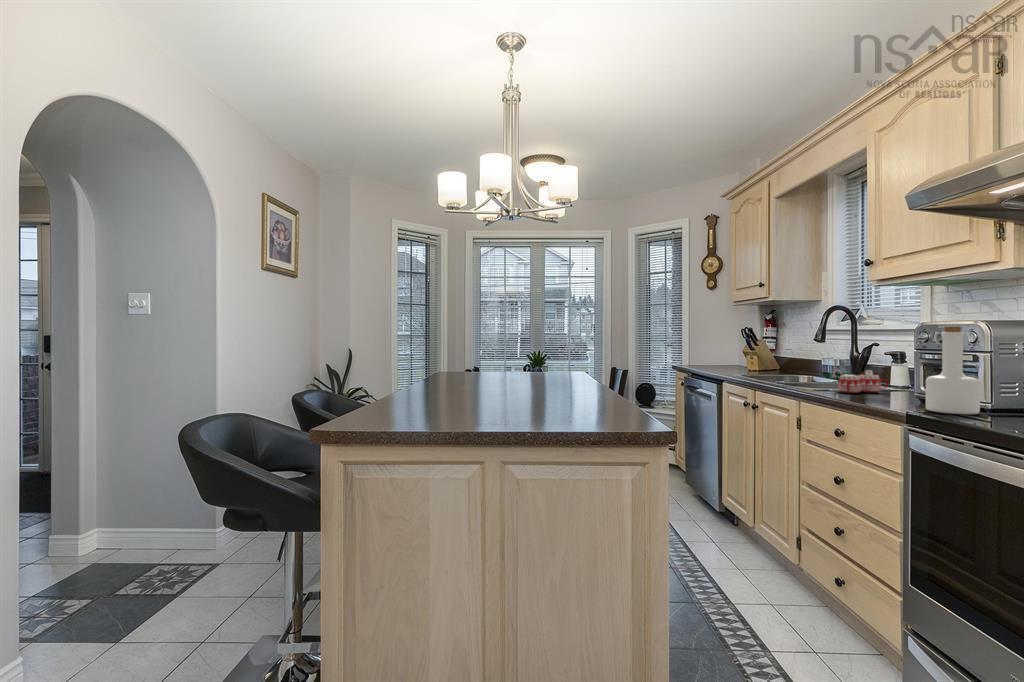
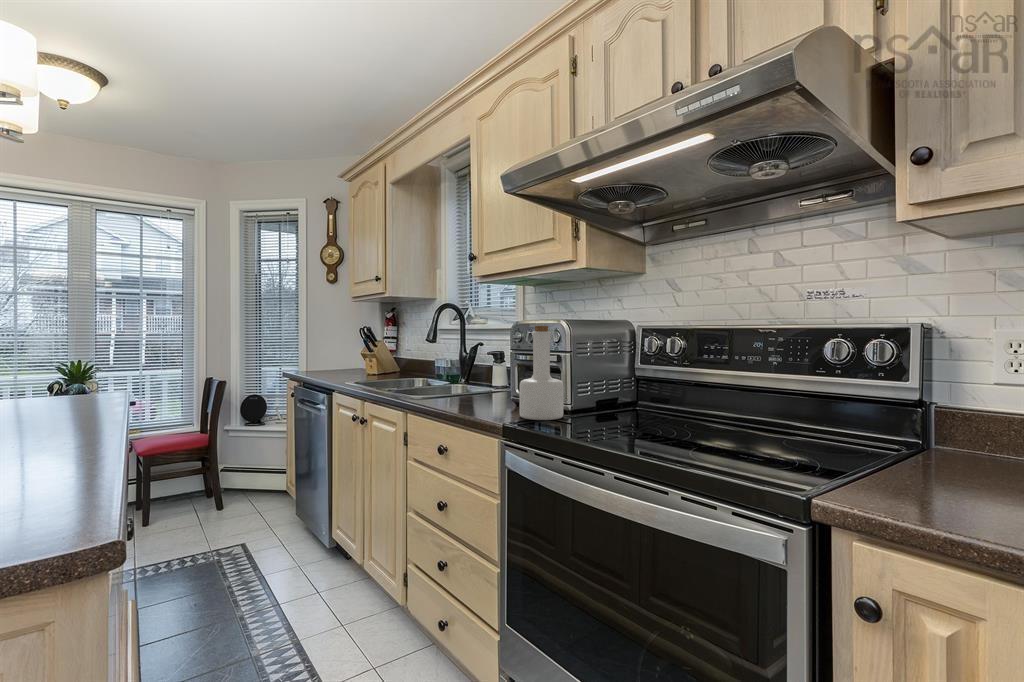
mug: present [830,370,889,393] -> none [437,373,490,399]

